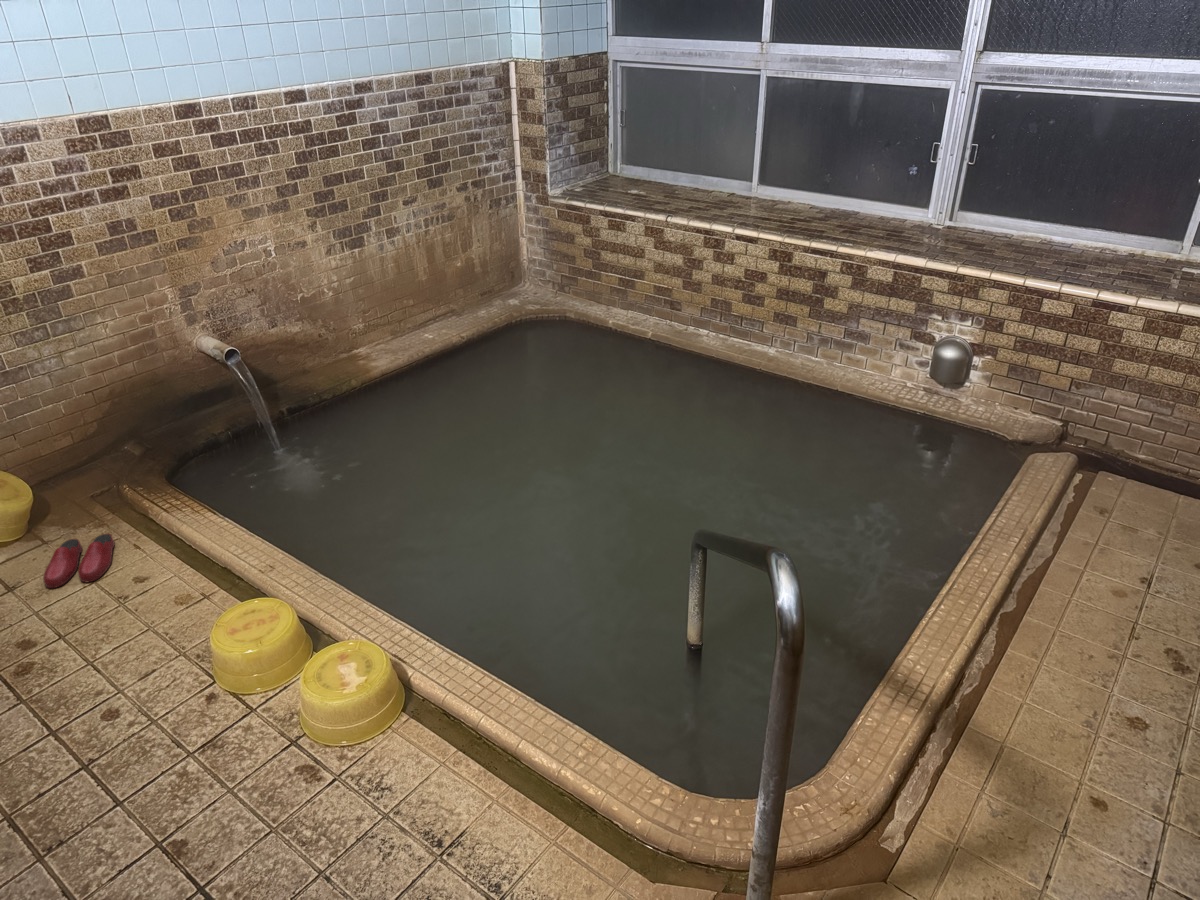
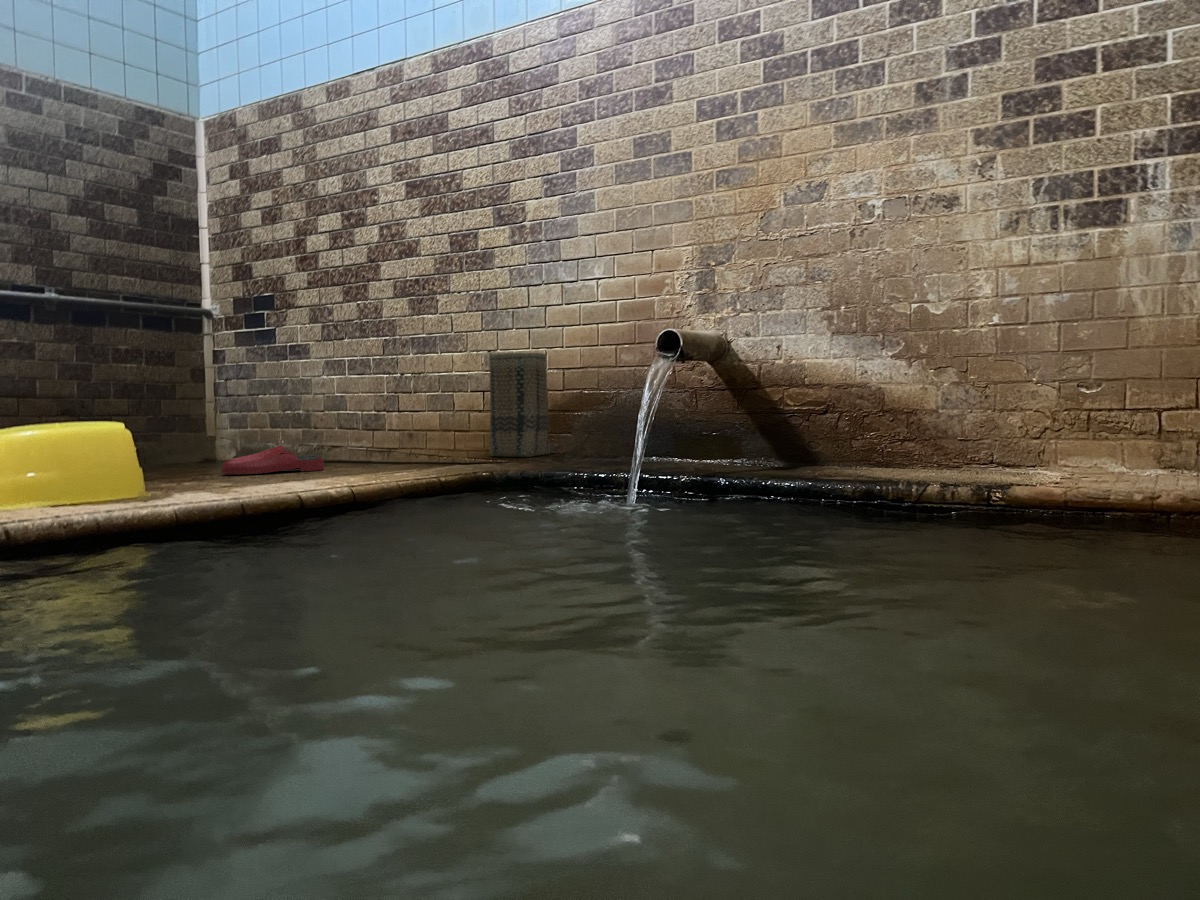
basket: none [60,390,134,475] -> present [489,353,550,457]

